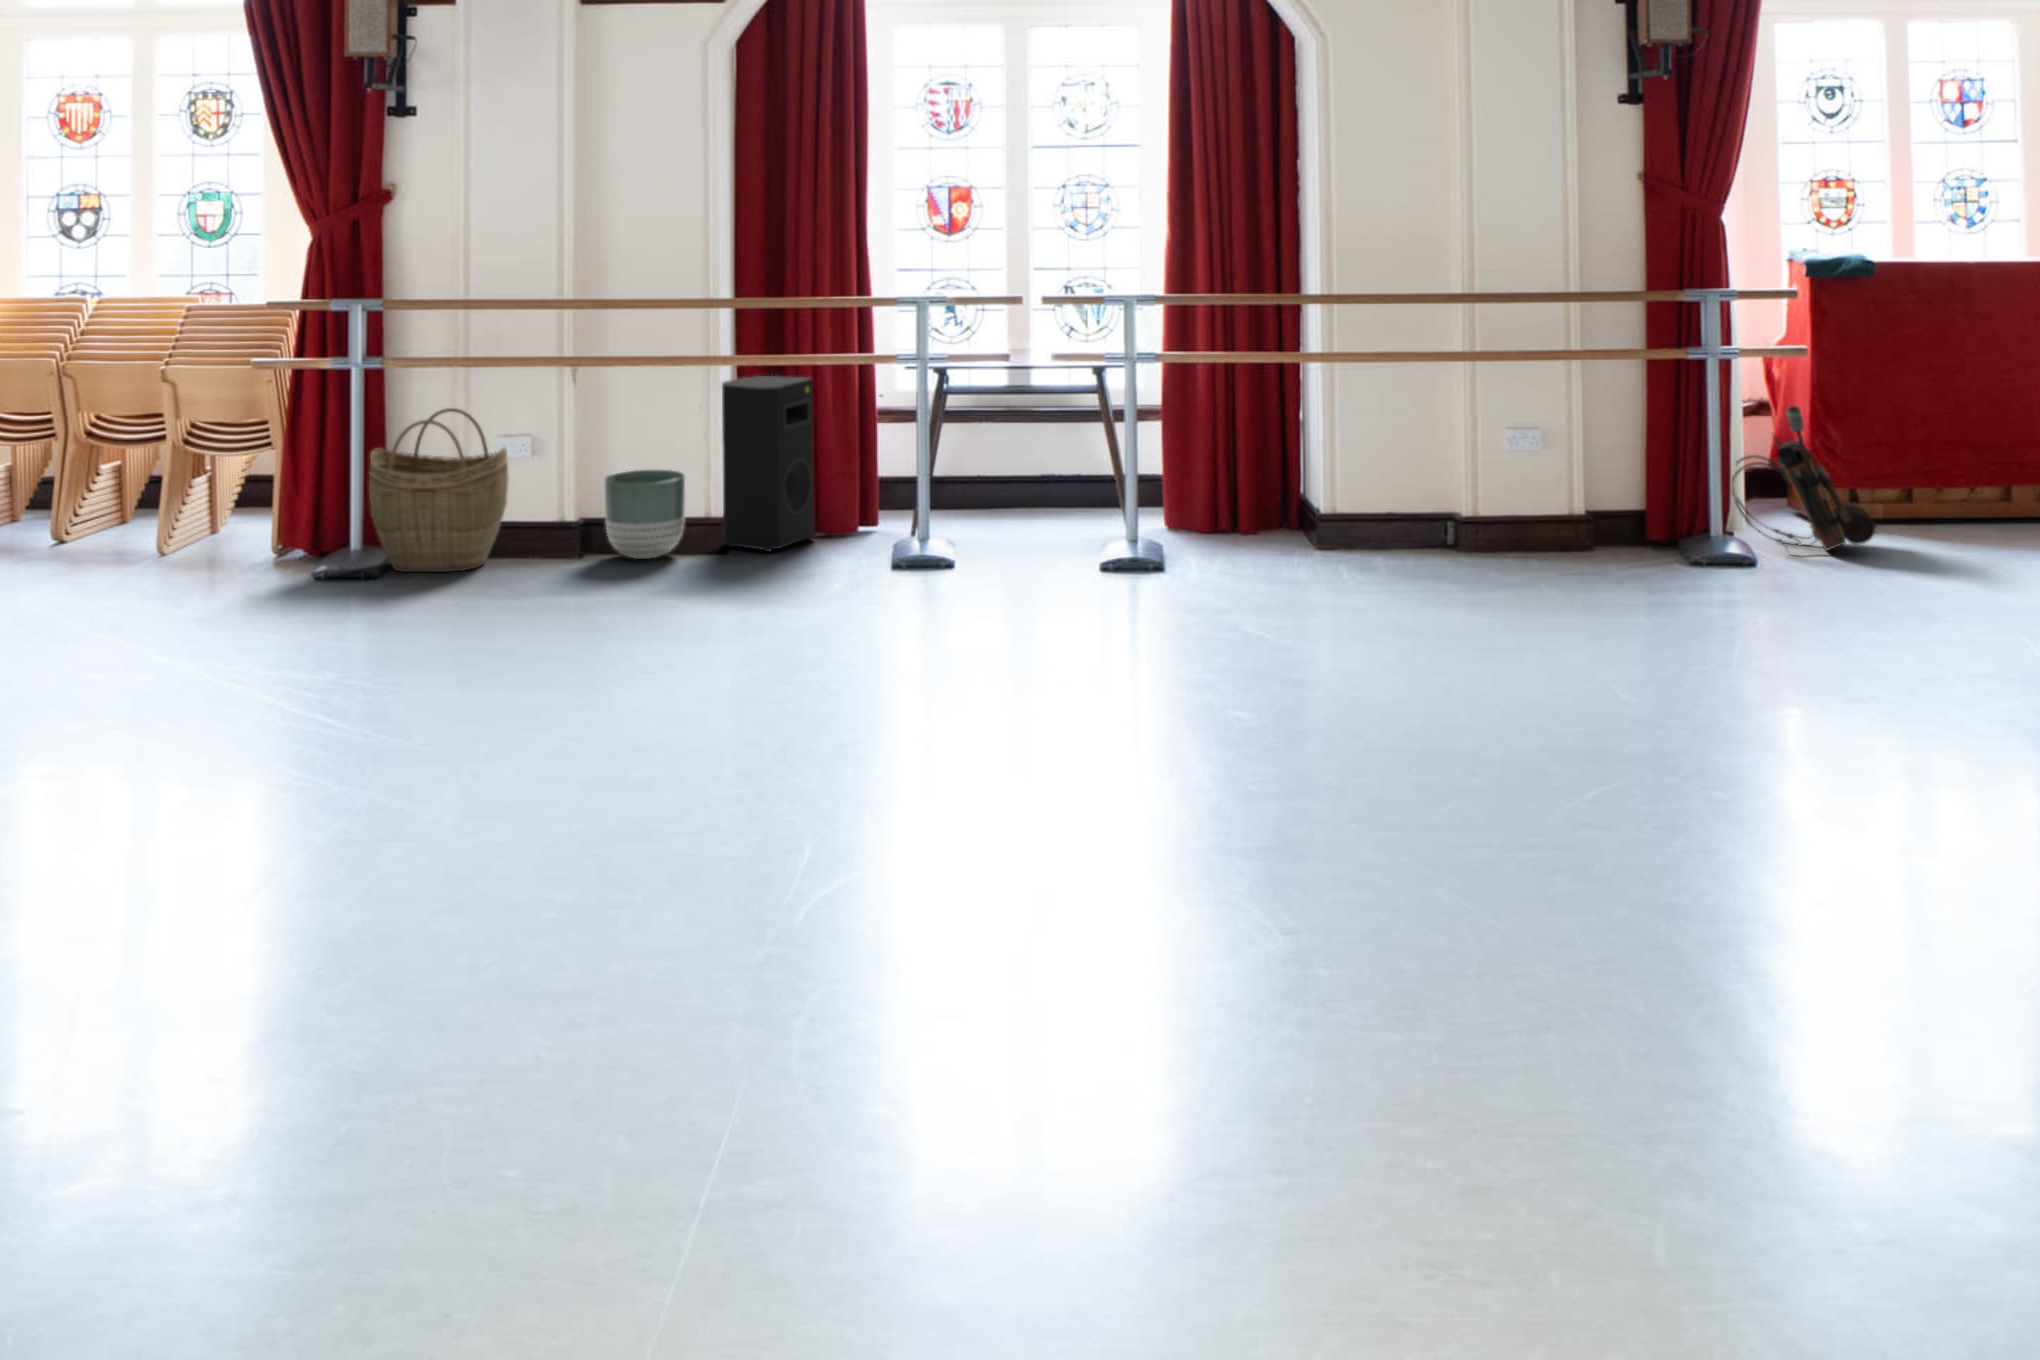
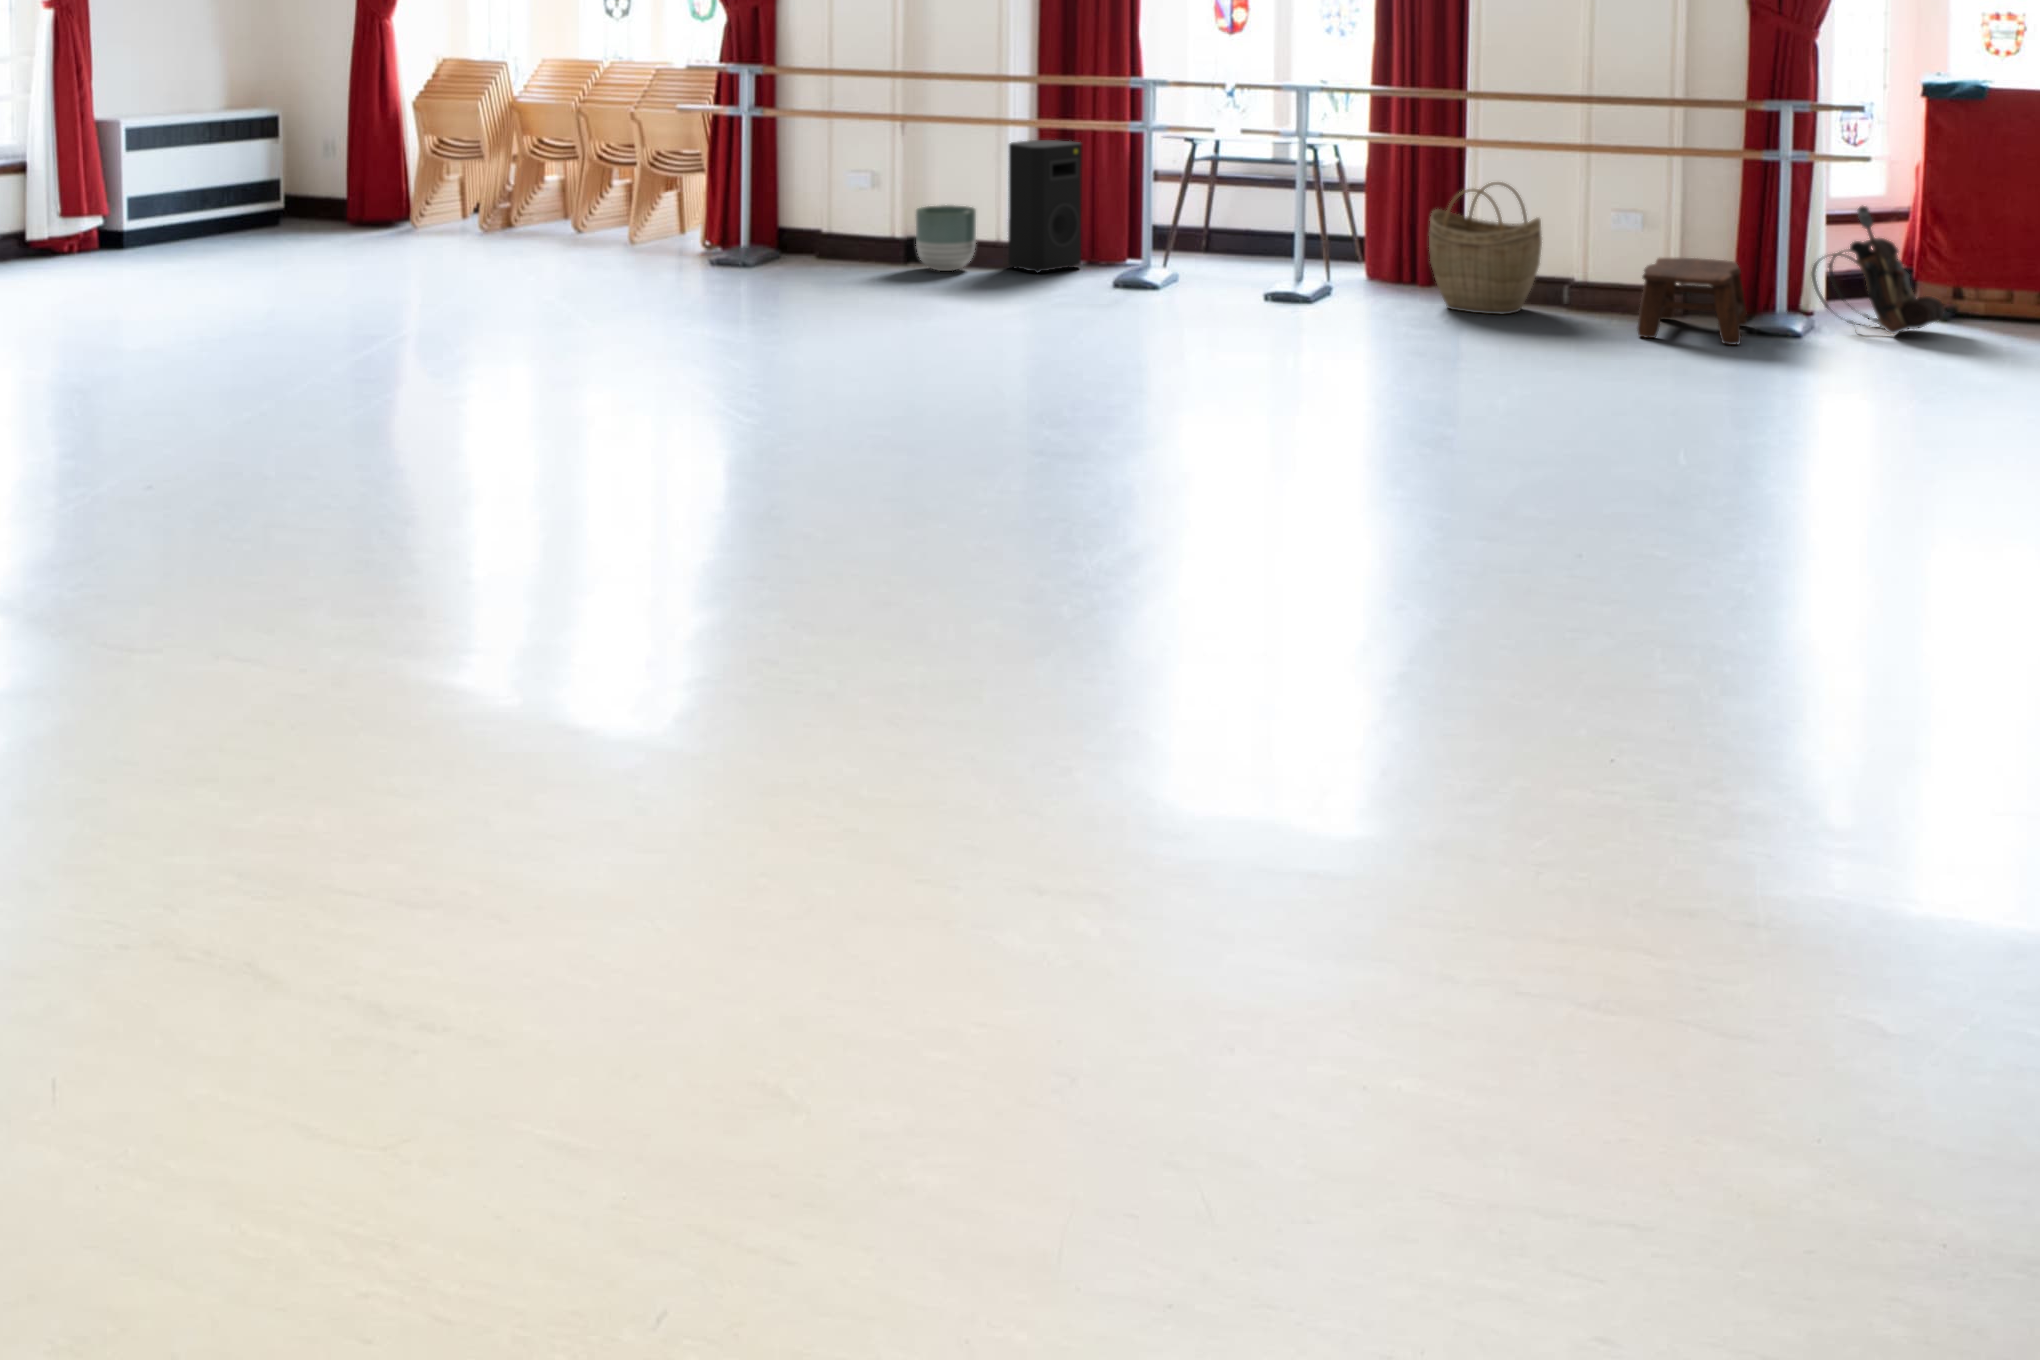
woven basket: present [369,408,509,572] -> present [1429,182,1542,314]
stool: none [1556,478,1702,583] -> present [1637,258,1747,345]

